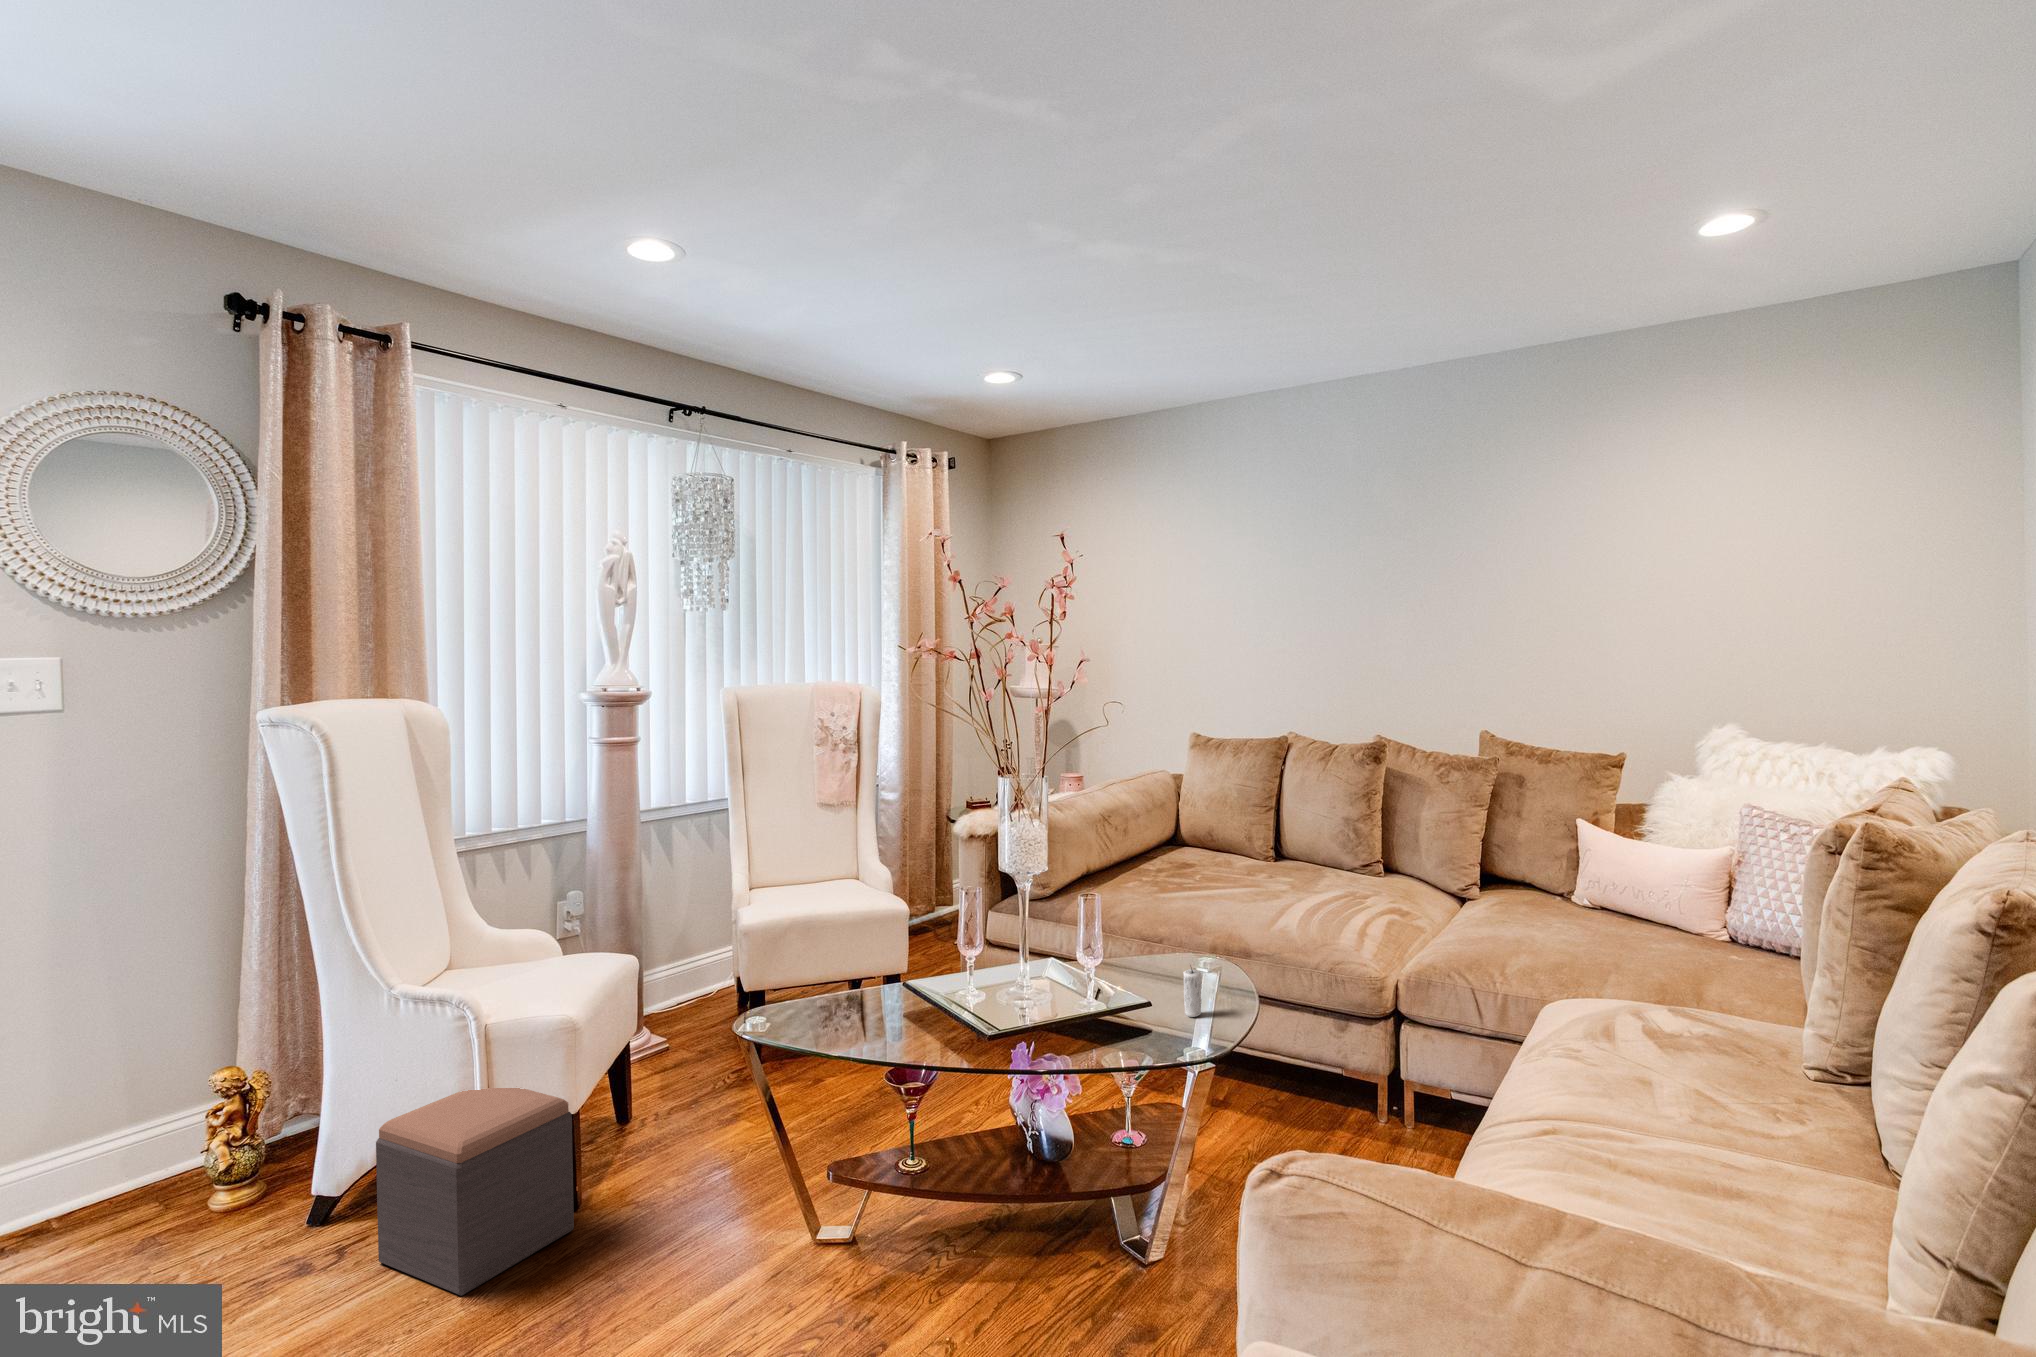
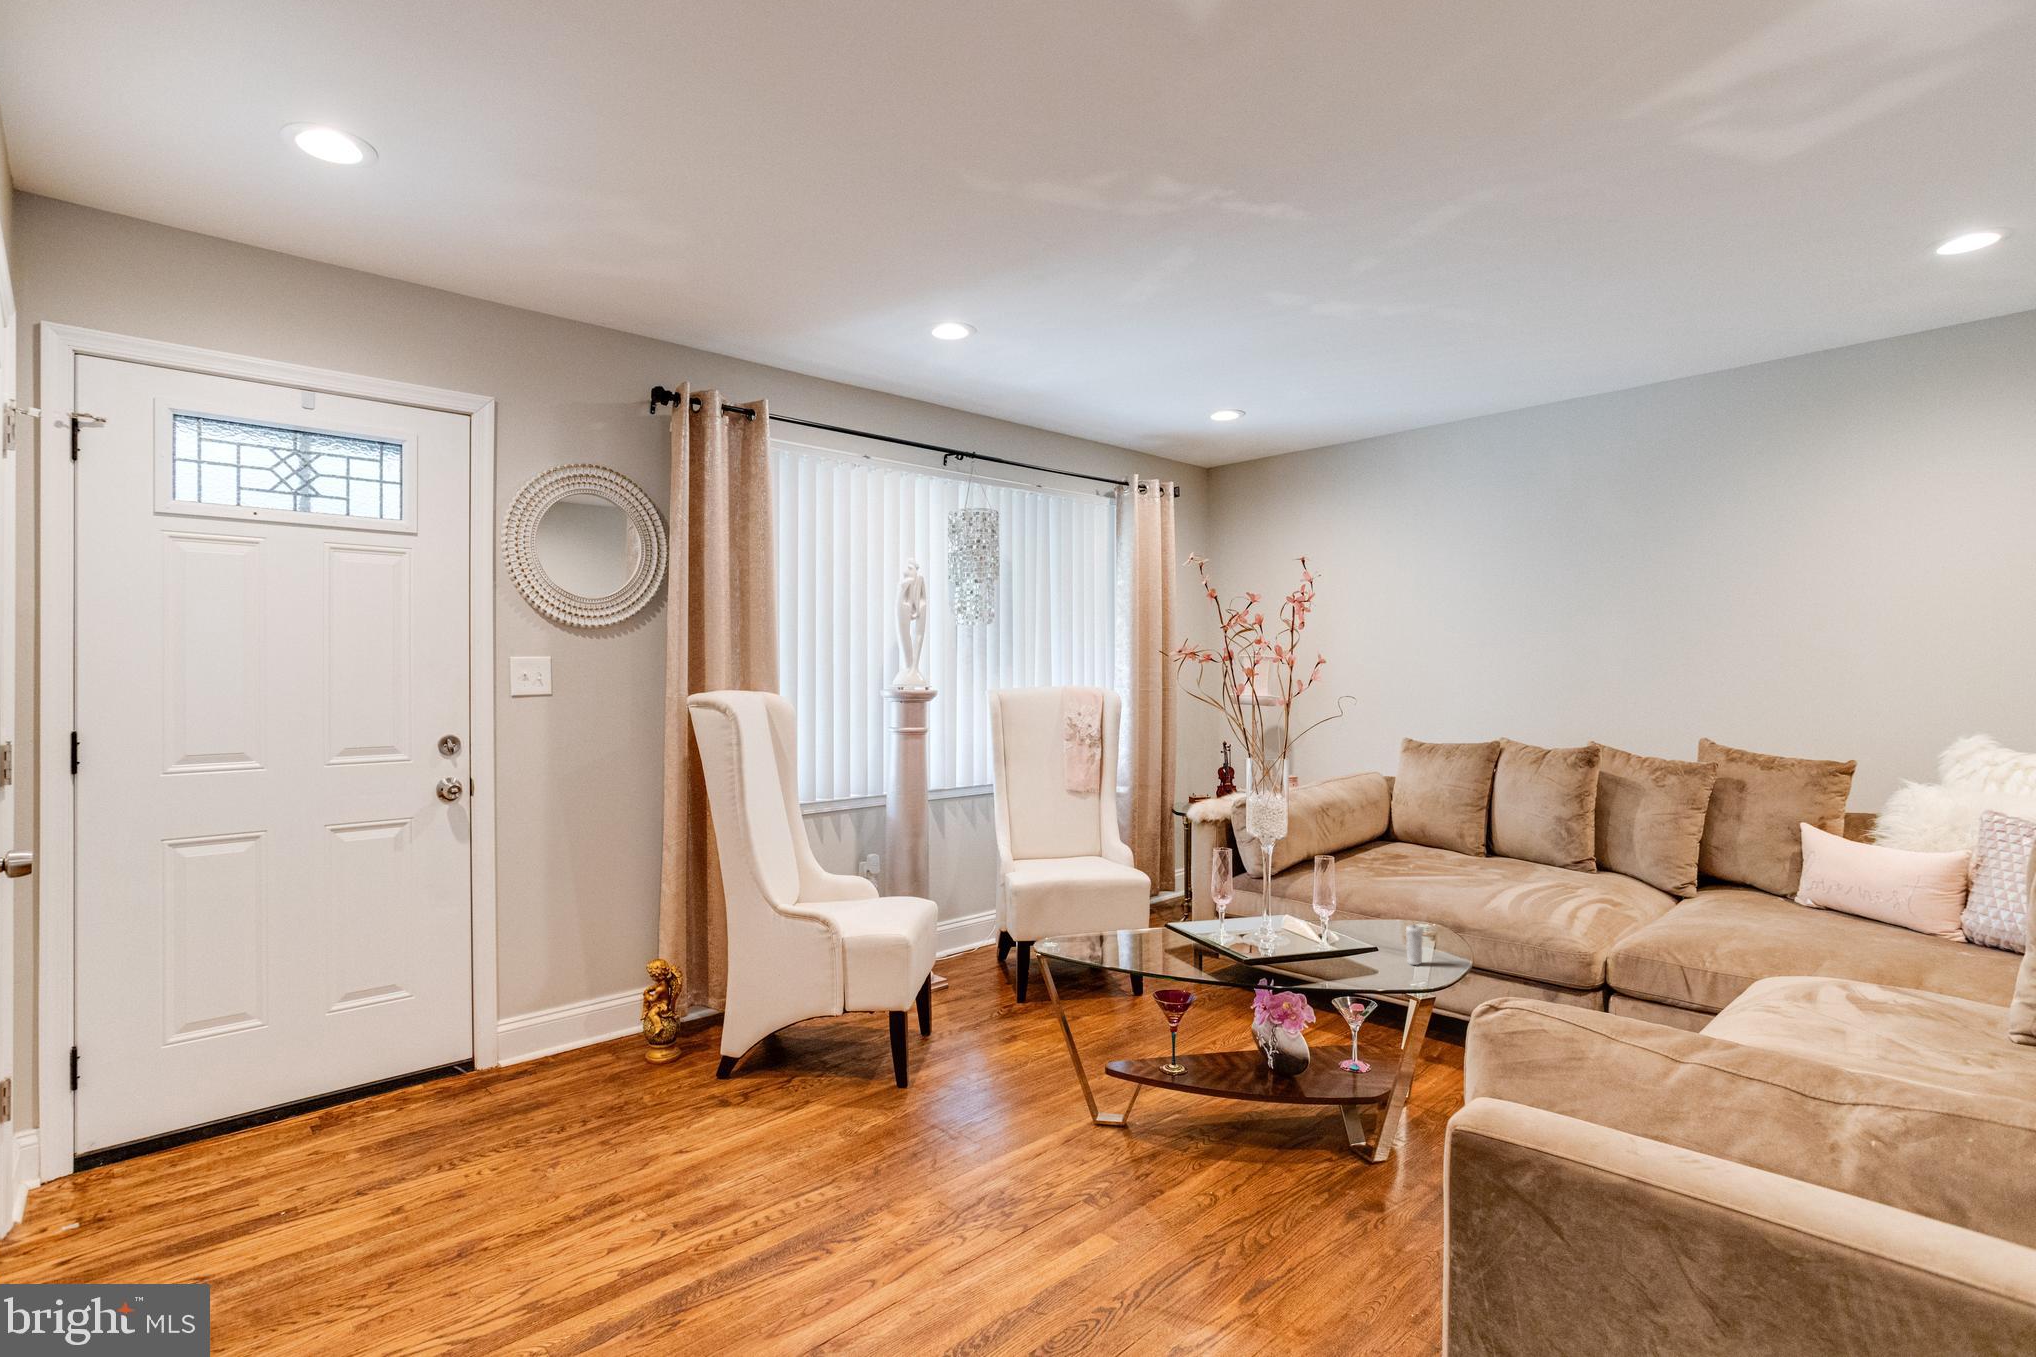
footstool: present [376,1088,574,1296] -> none [772,981,907,1132]

